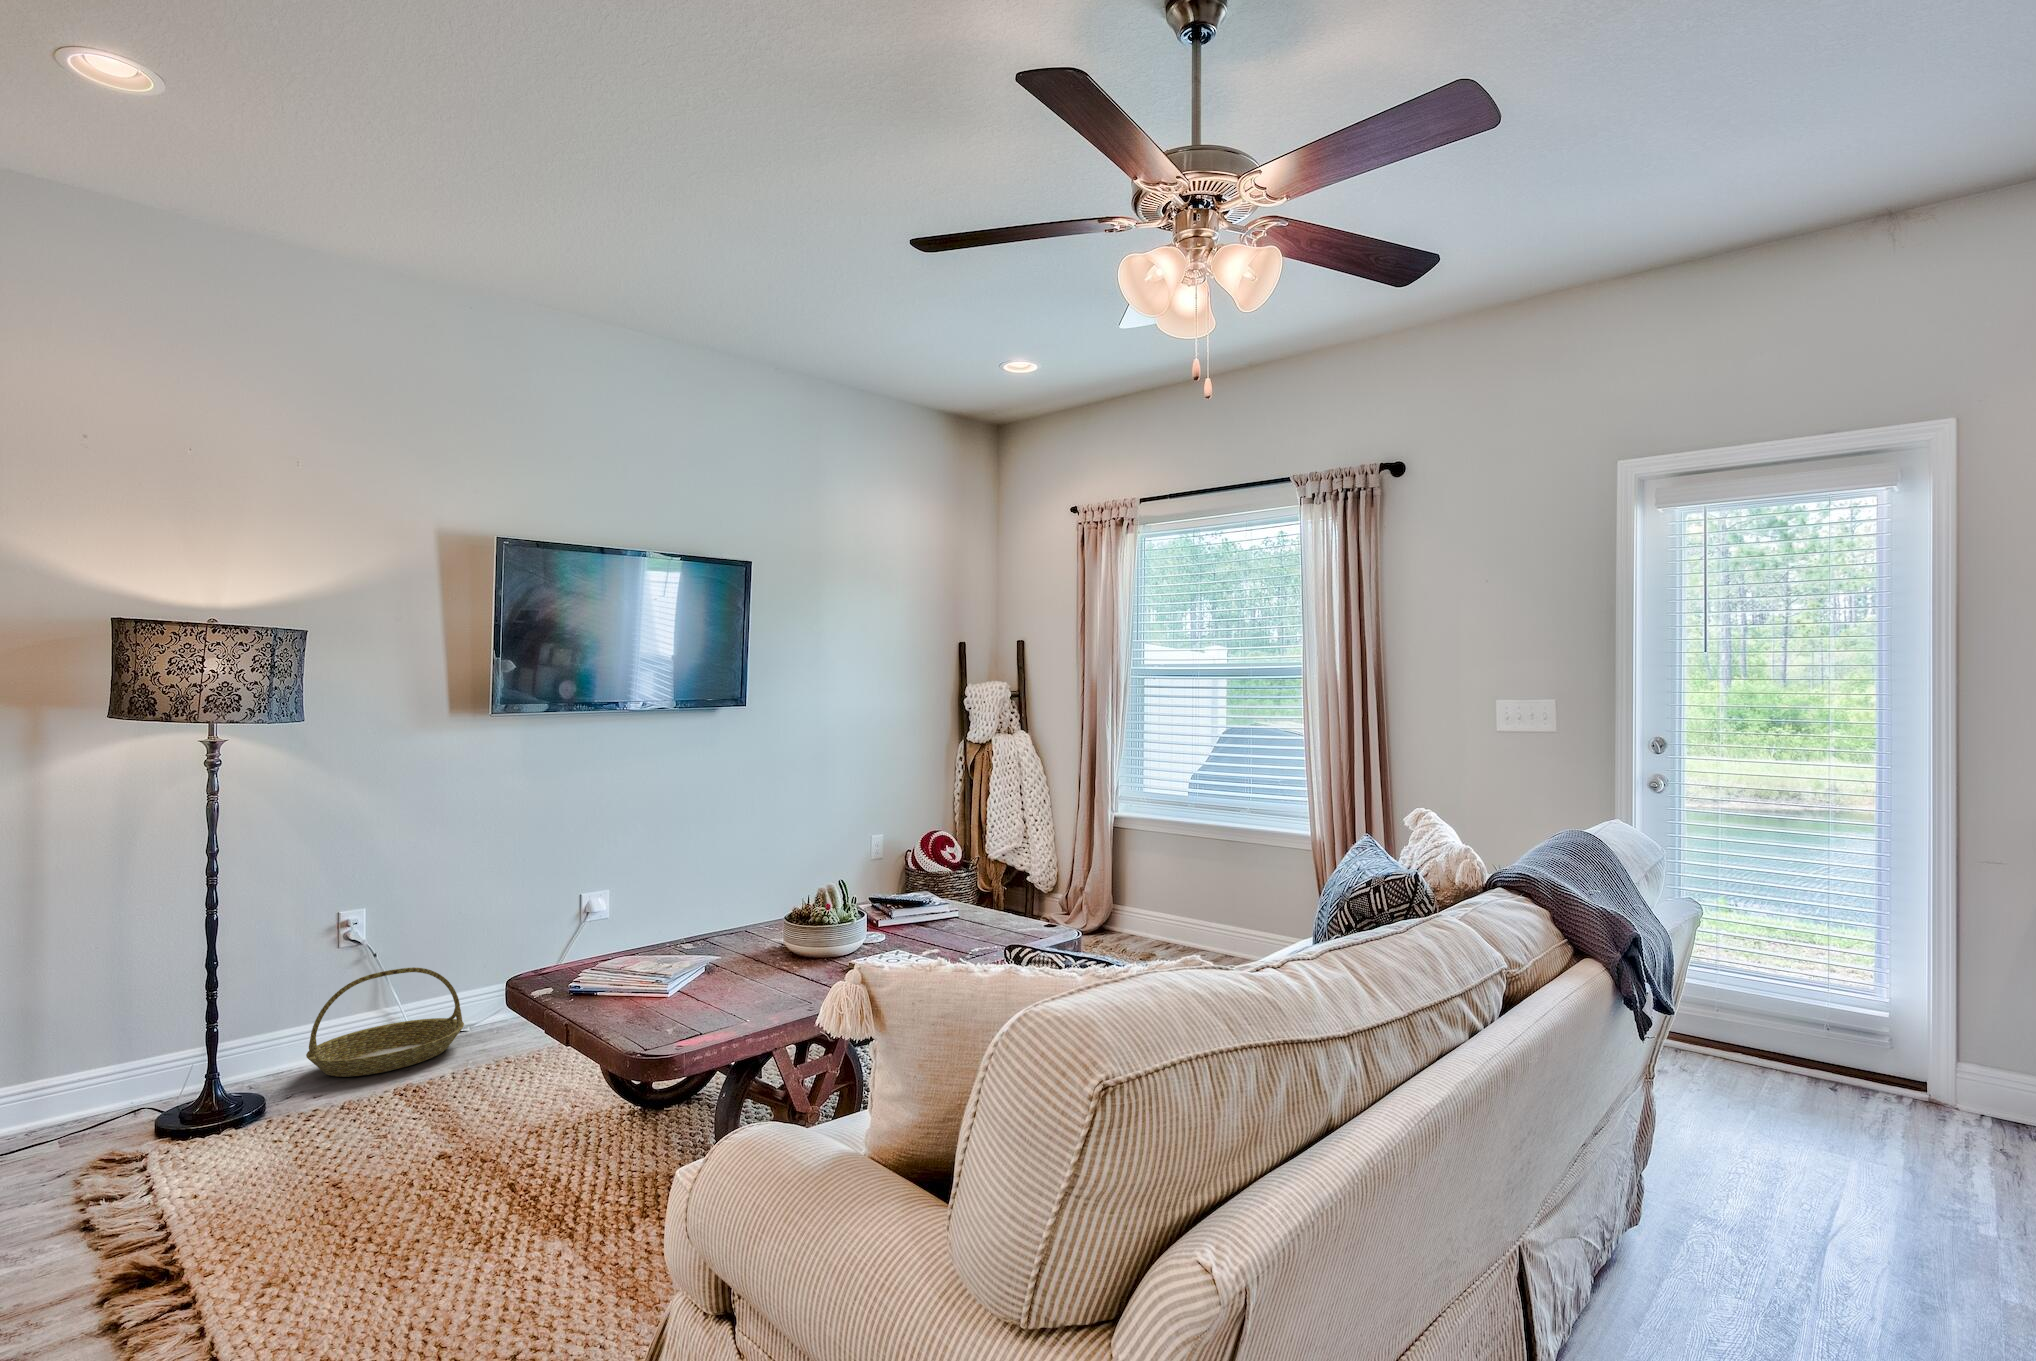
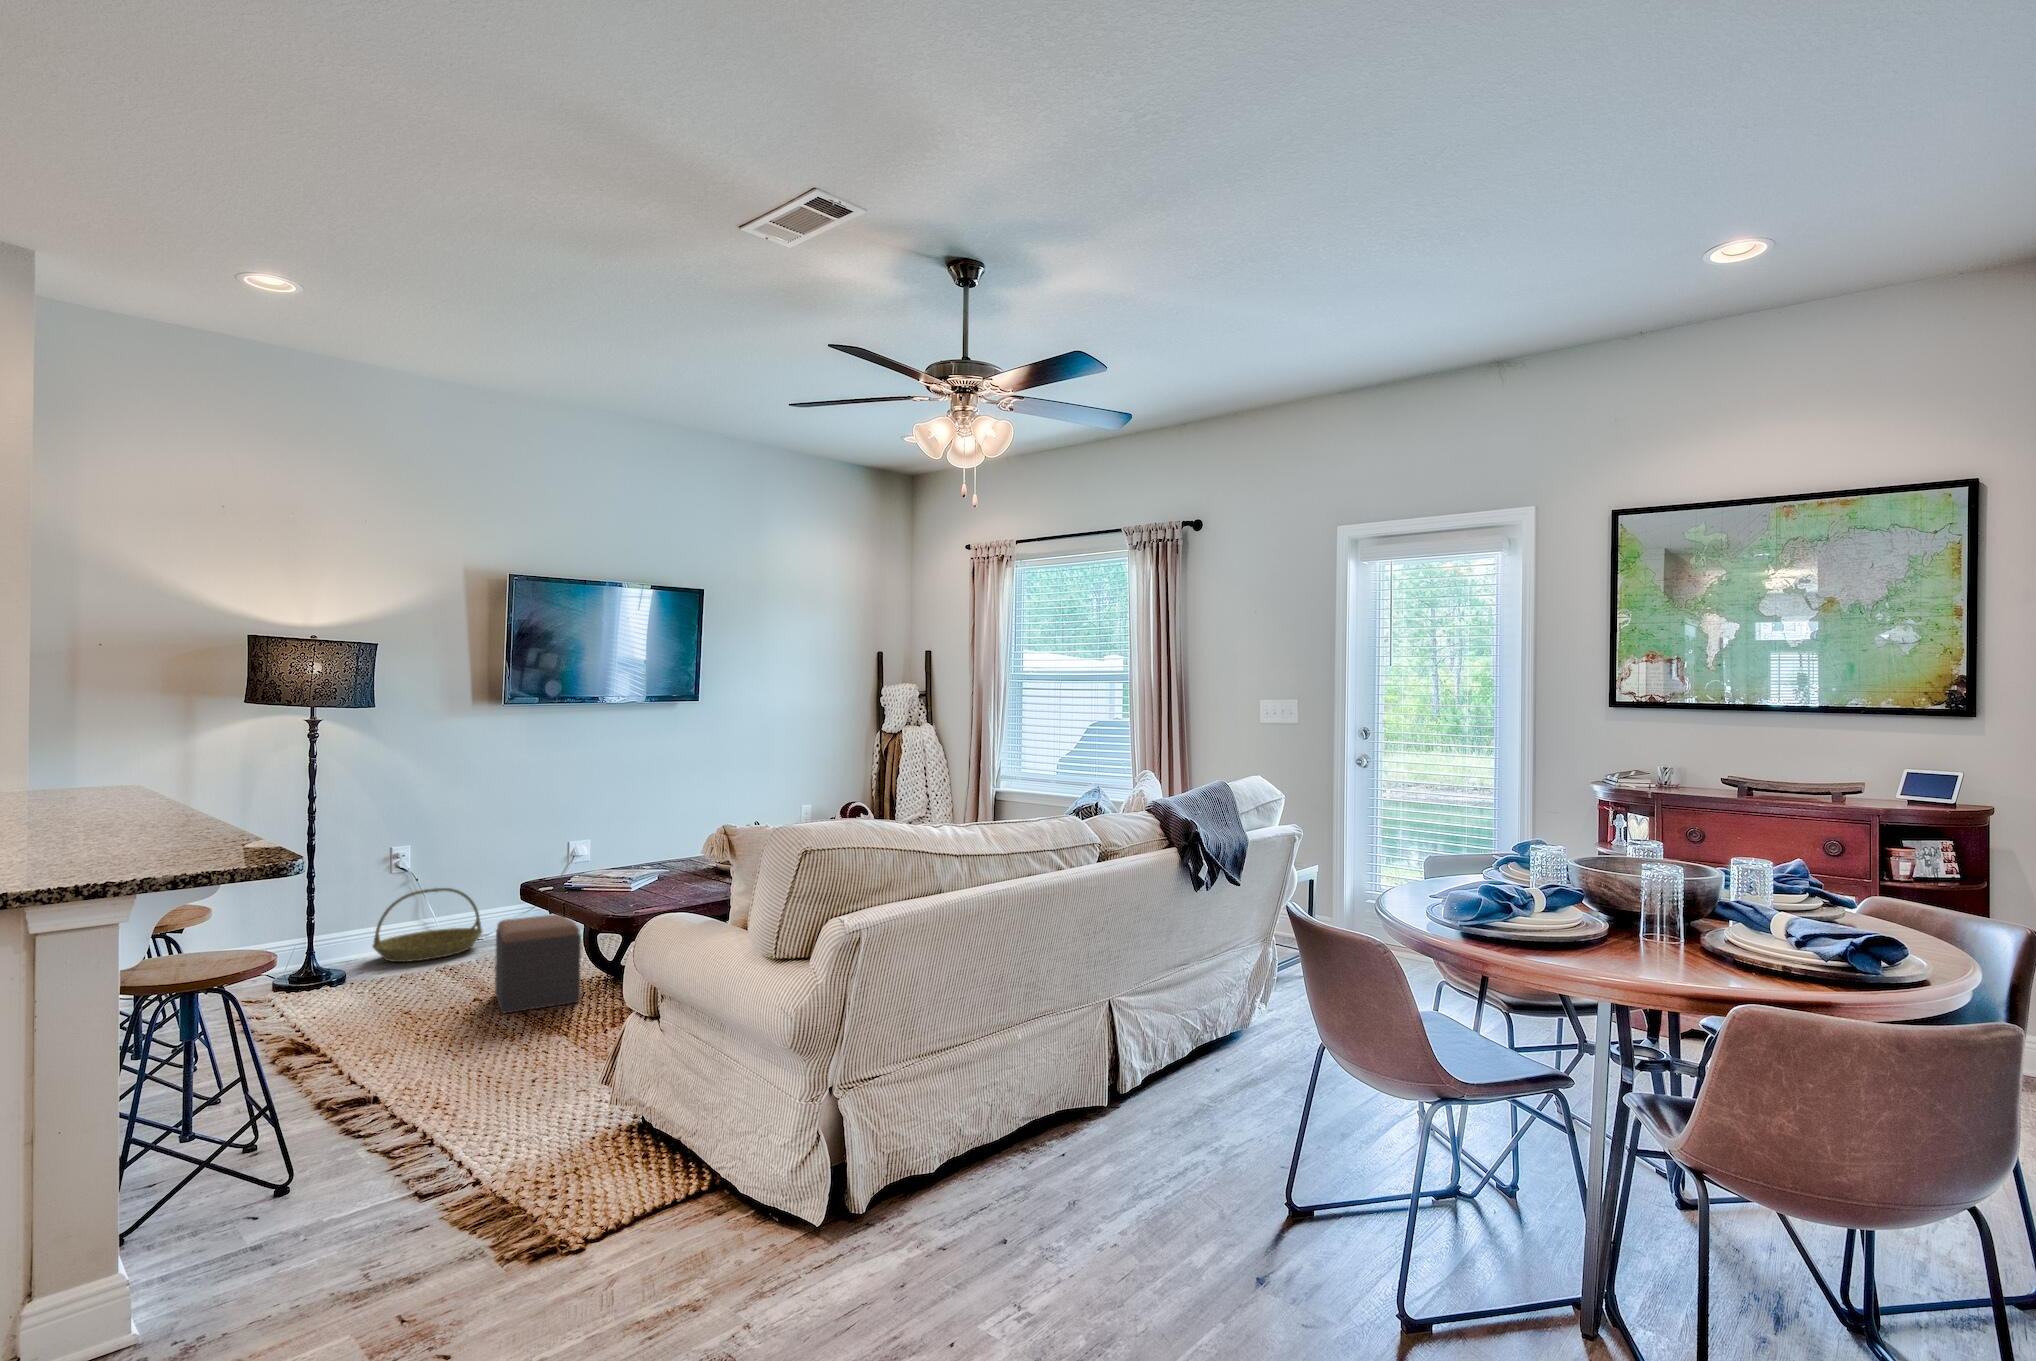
footstool: none [471,1020,595,1188] -> present [495,914,581,1013]

